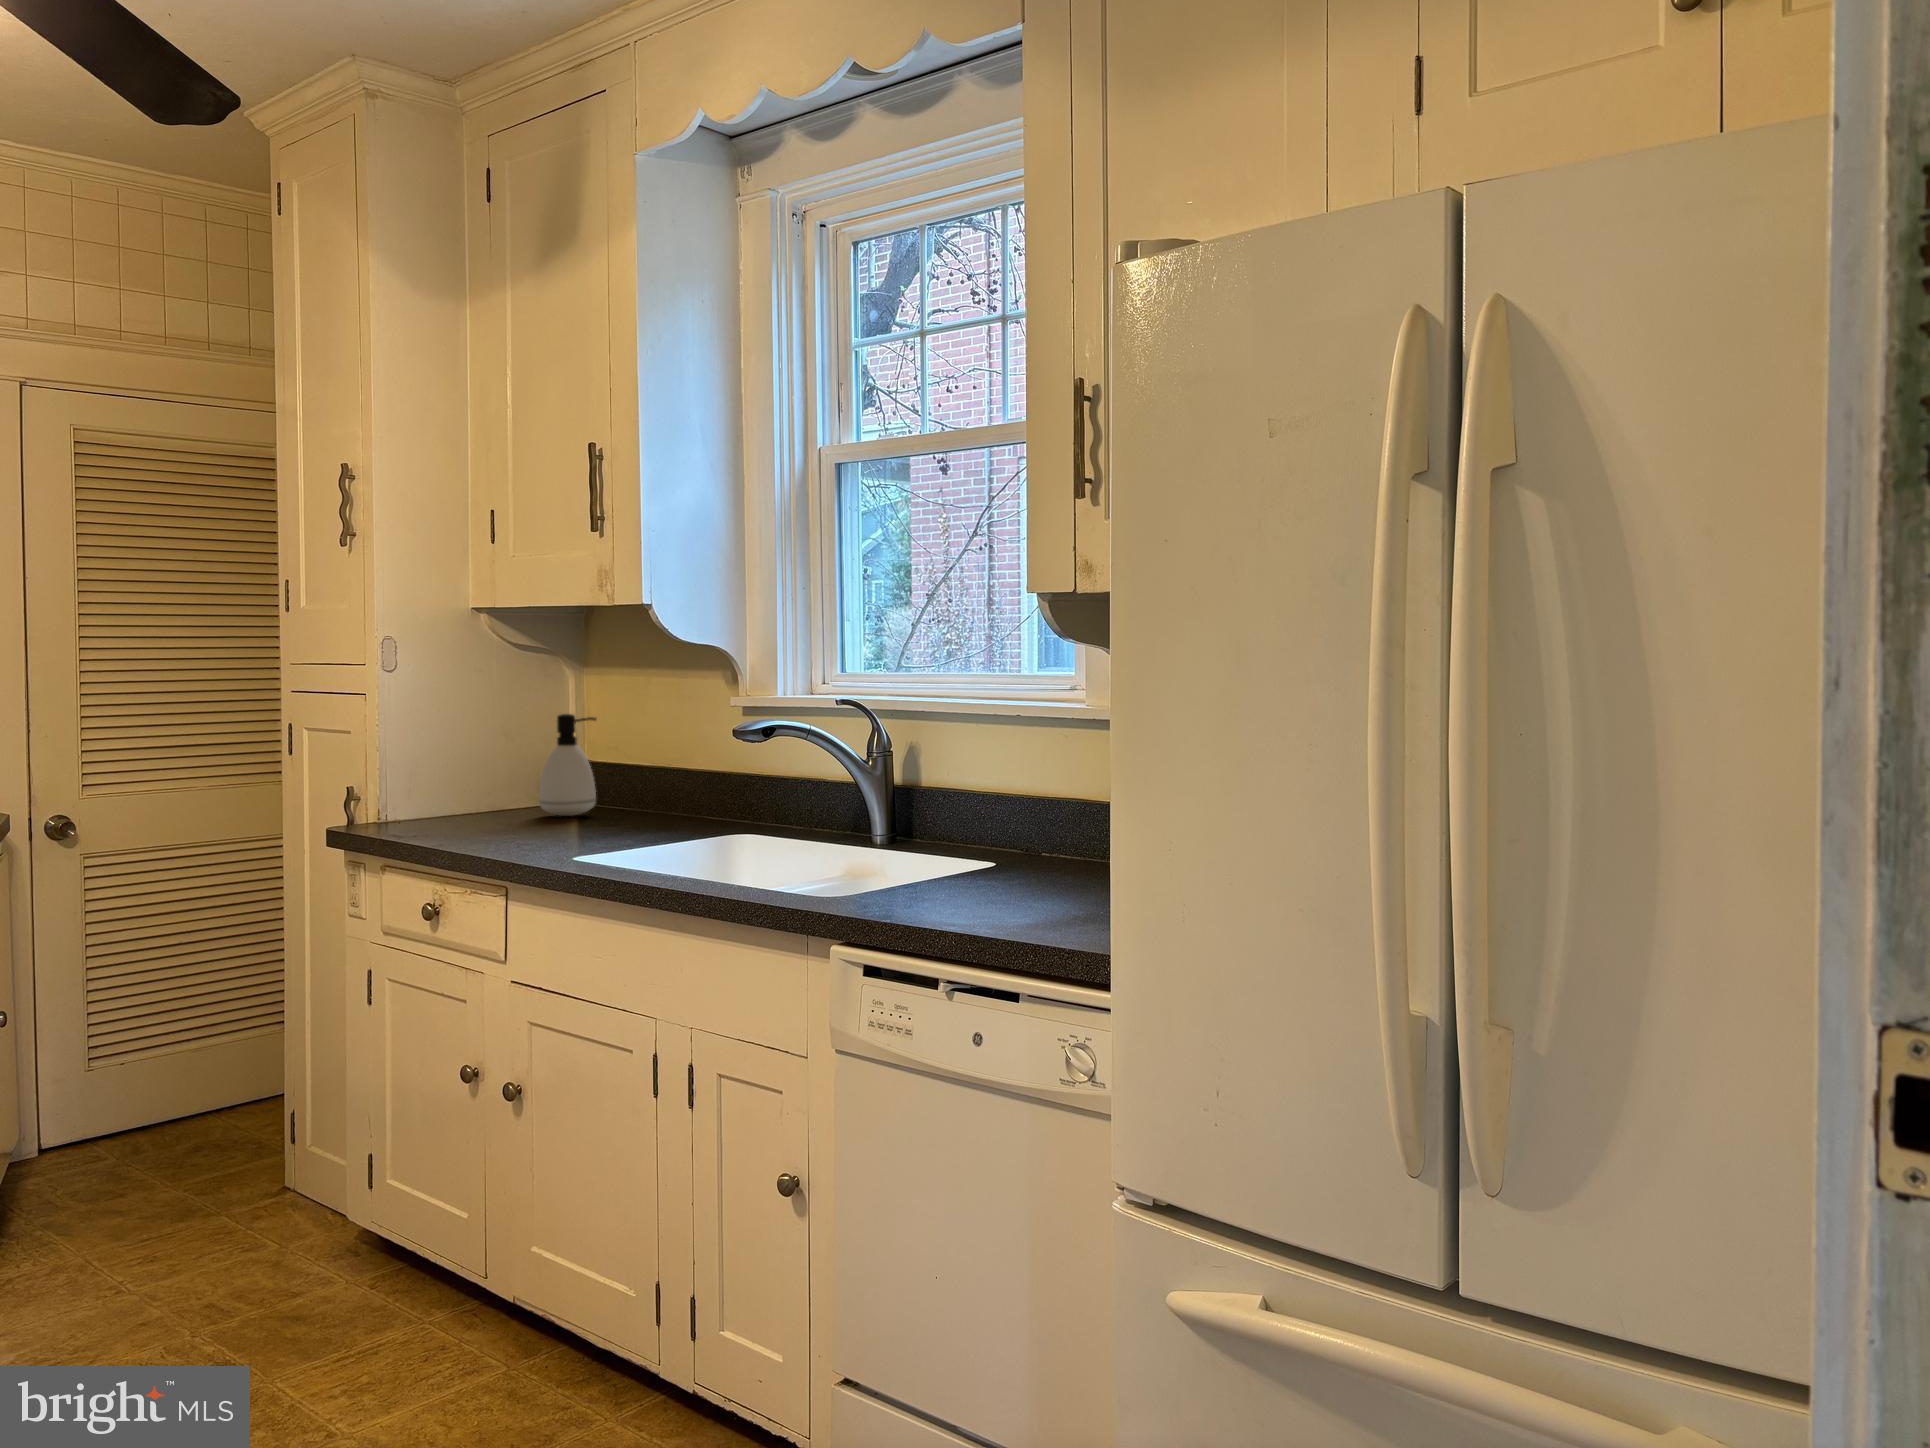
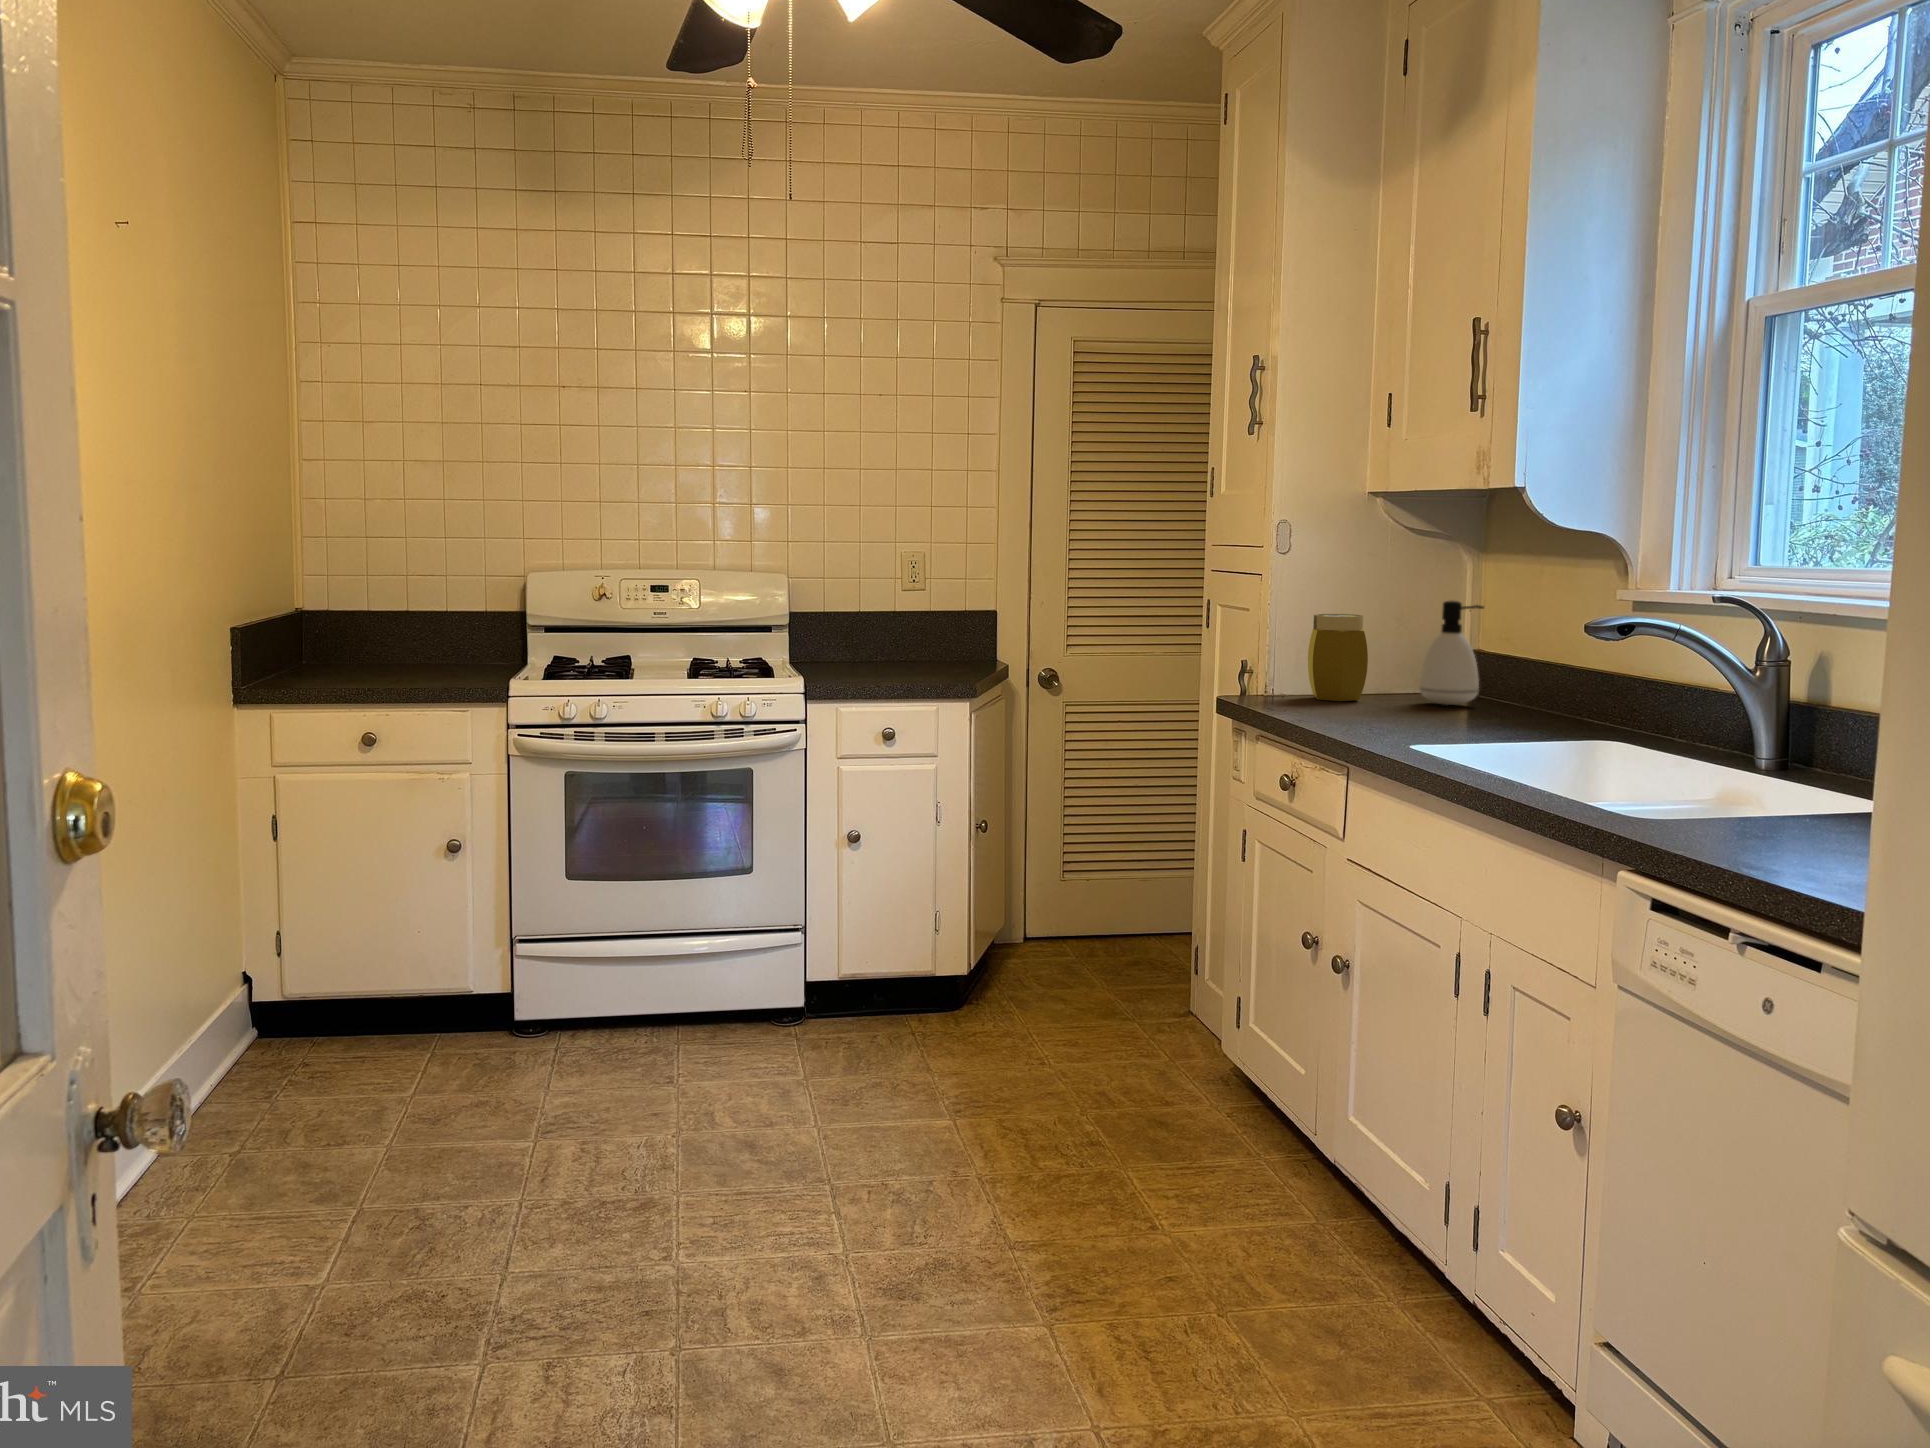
jar: none [421,732,487,822] -> present [1308,614,1368,701]

